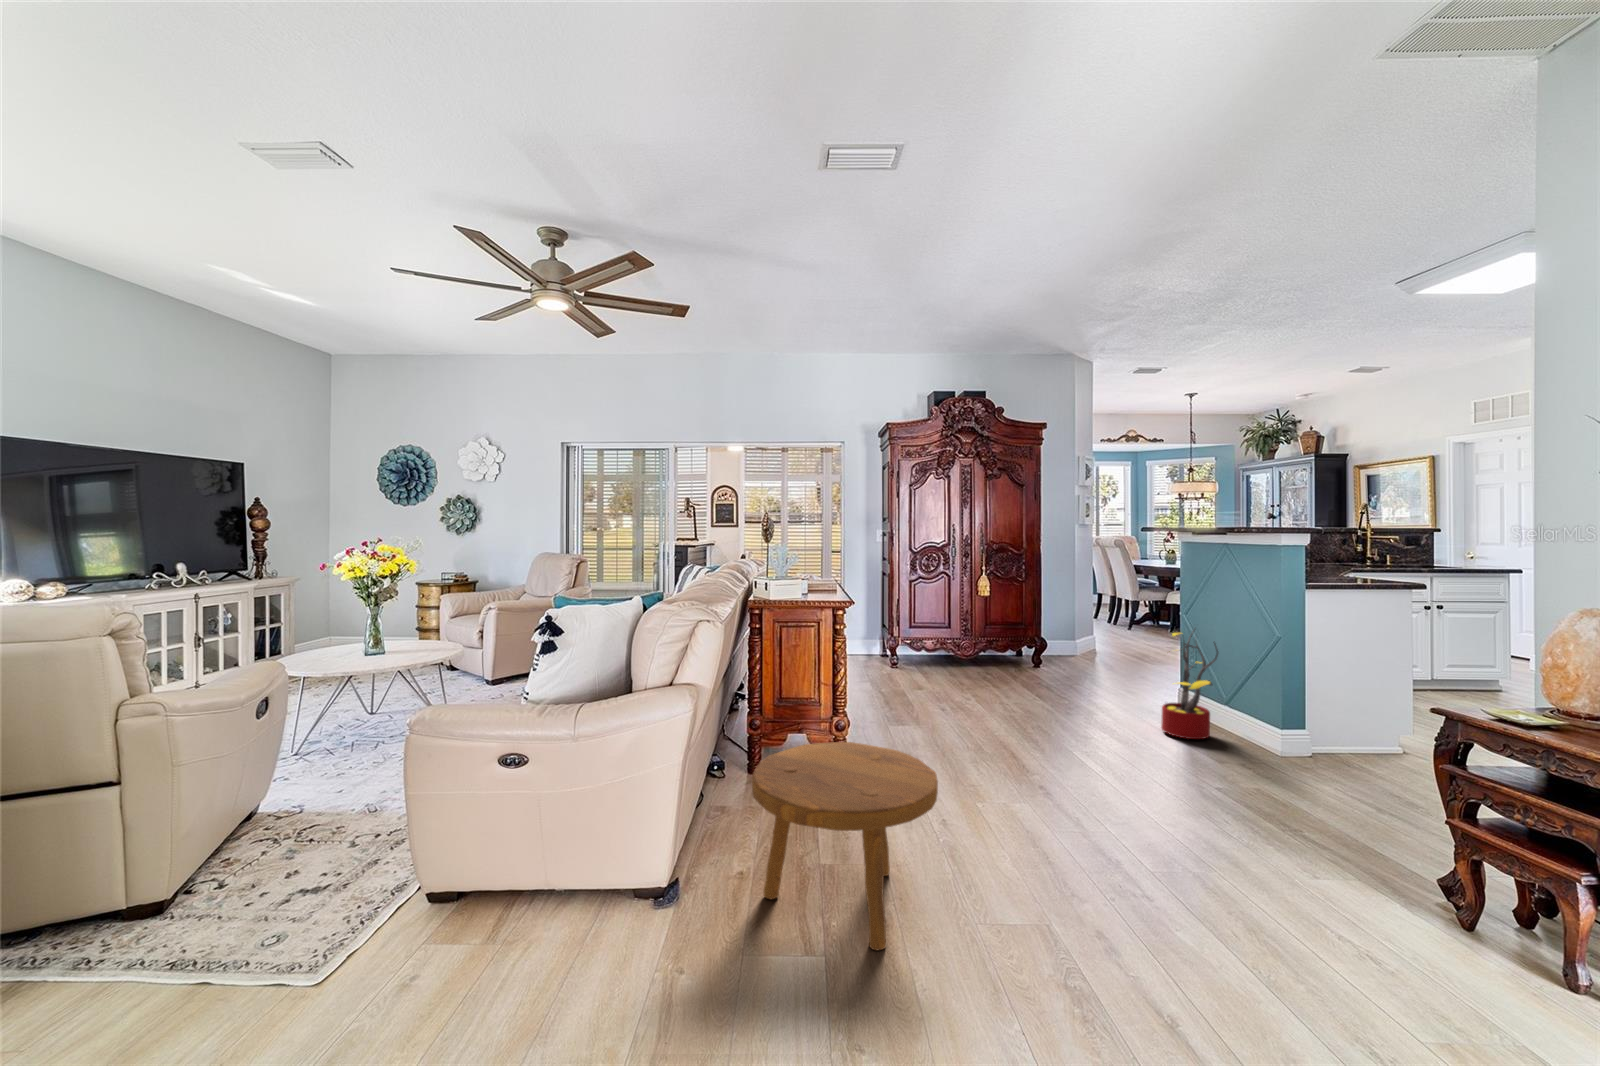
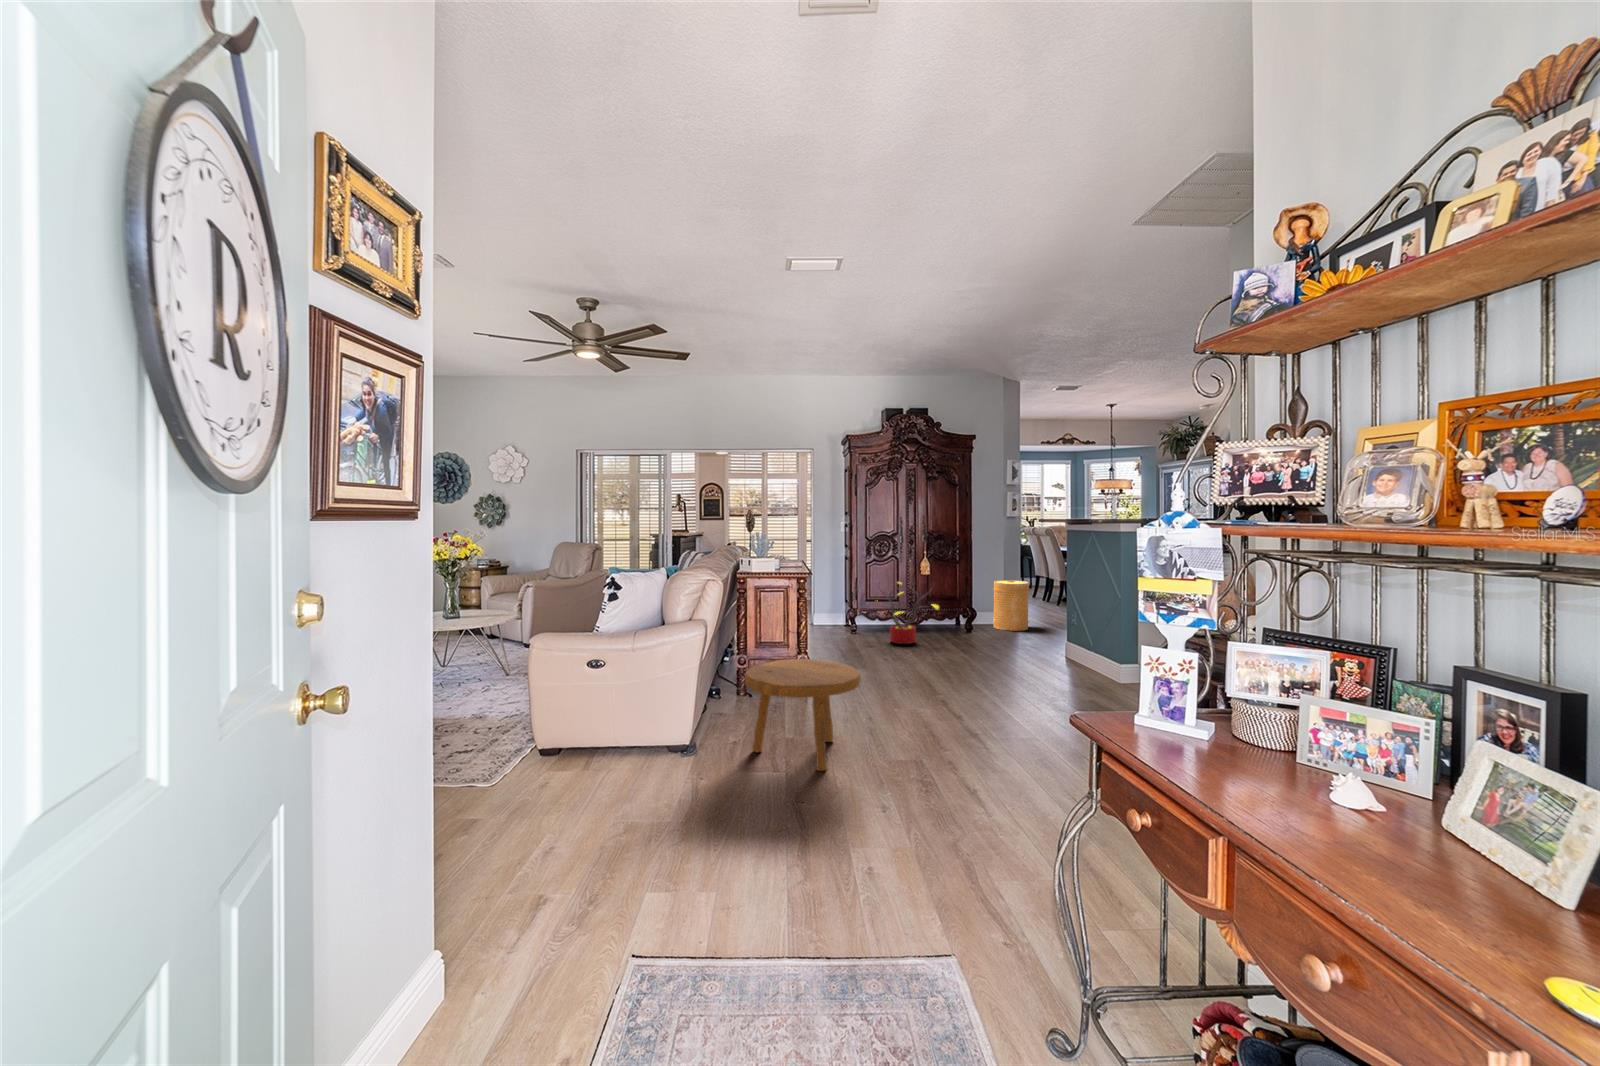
basket: none [1064,602,1110,666] -> present [993,580,1029,631]
decorative plant: present [1161,631,1218,739] -> present [885,582,939,644]

